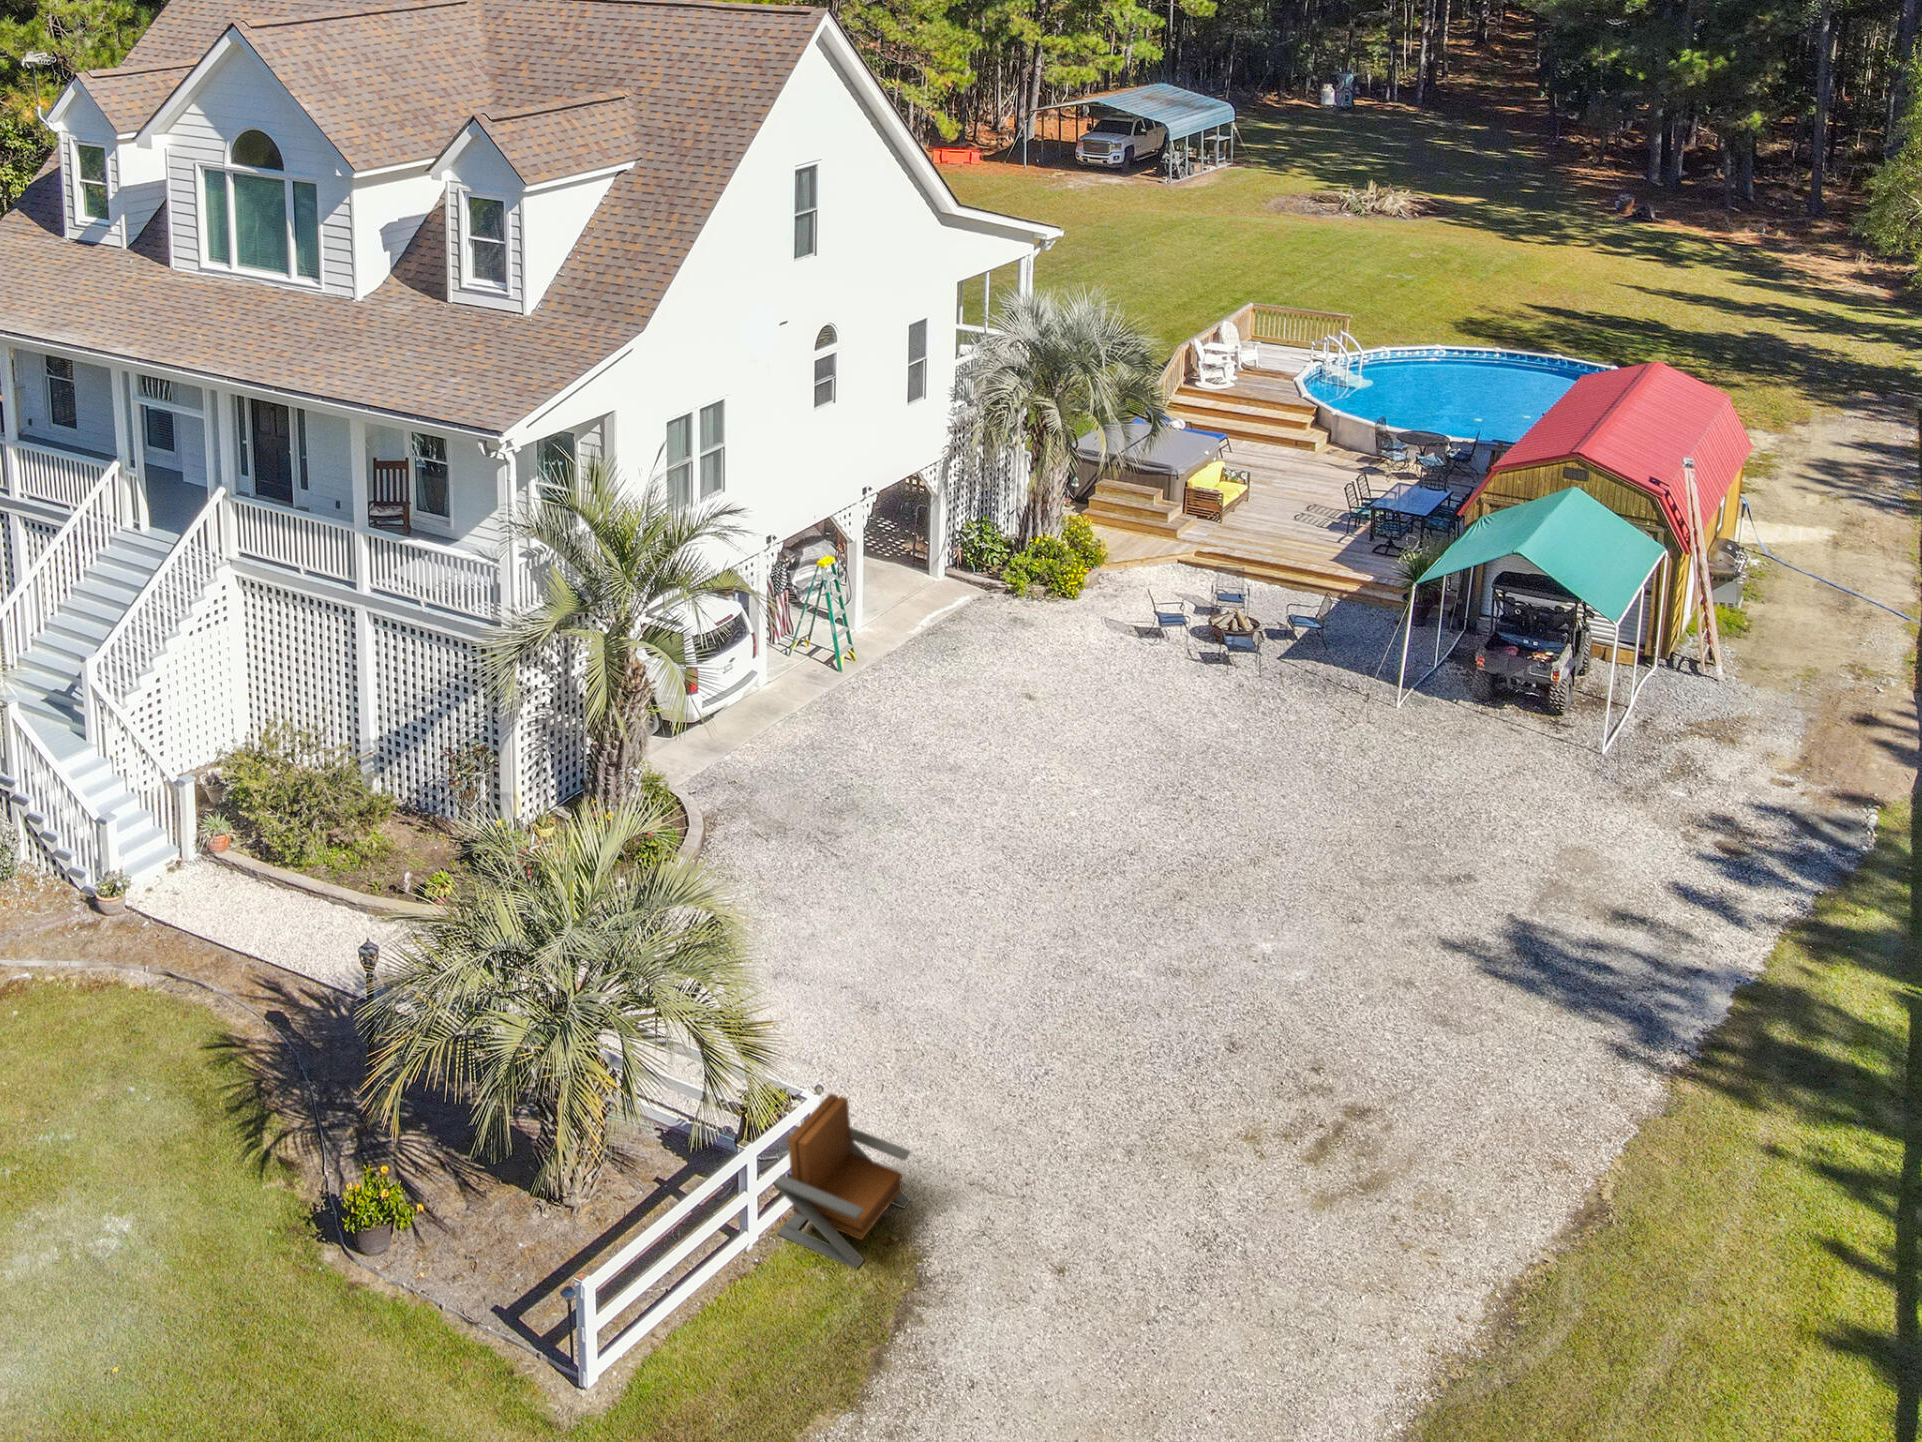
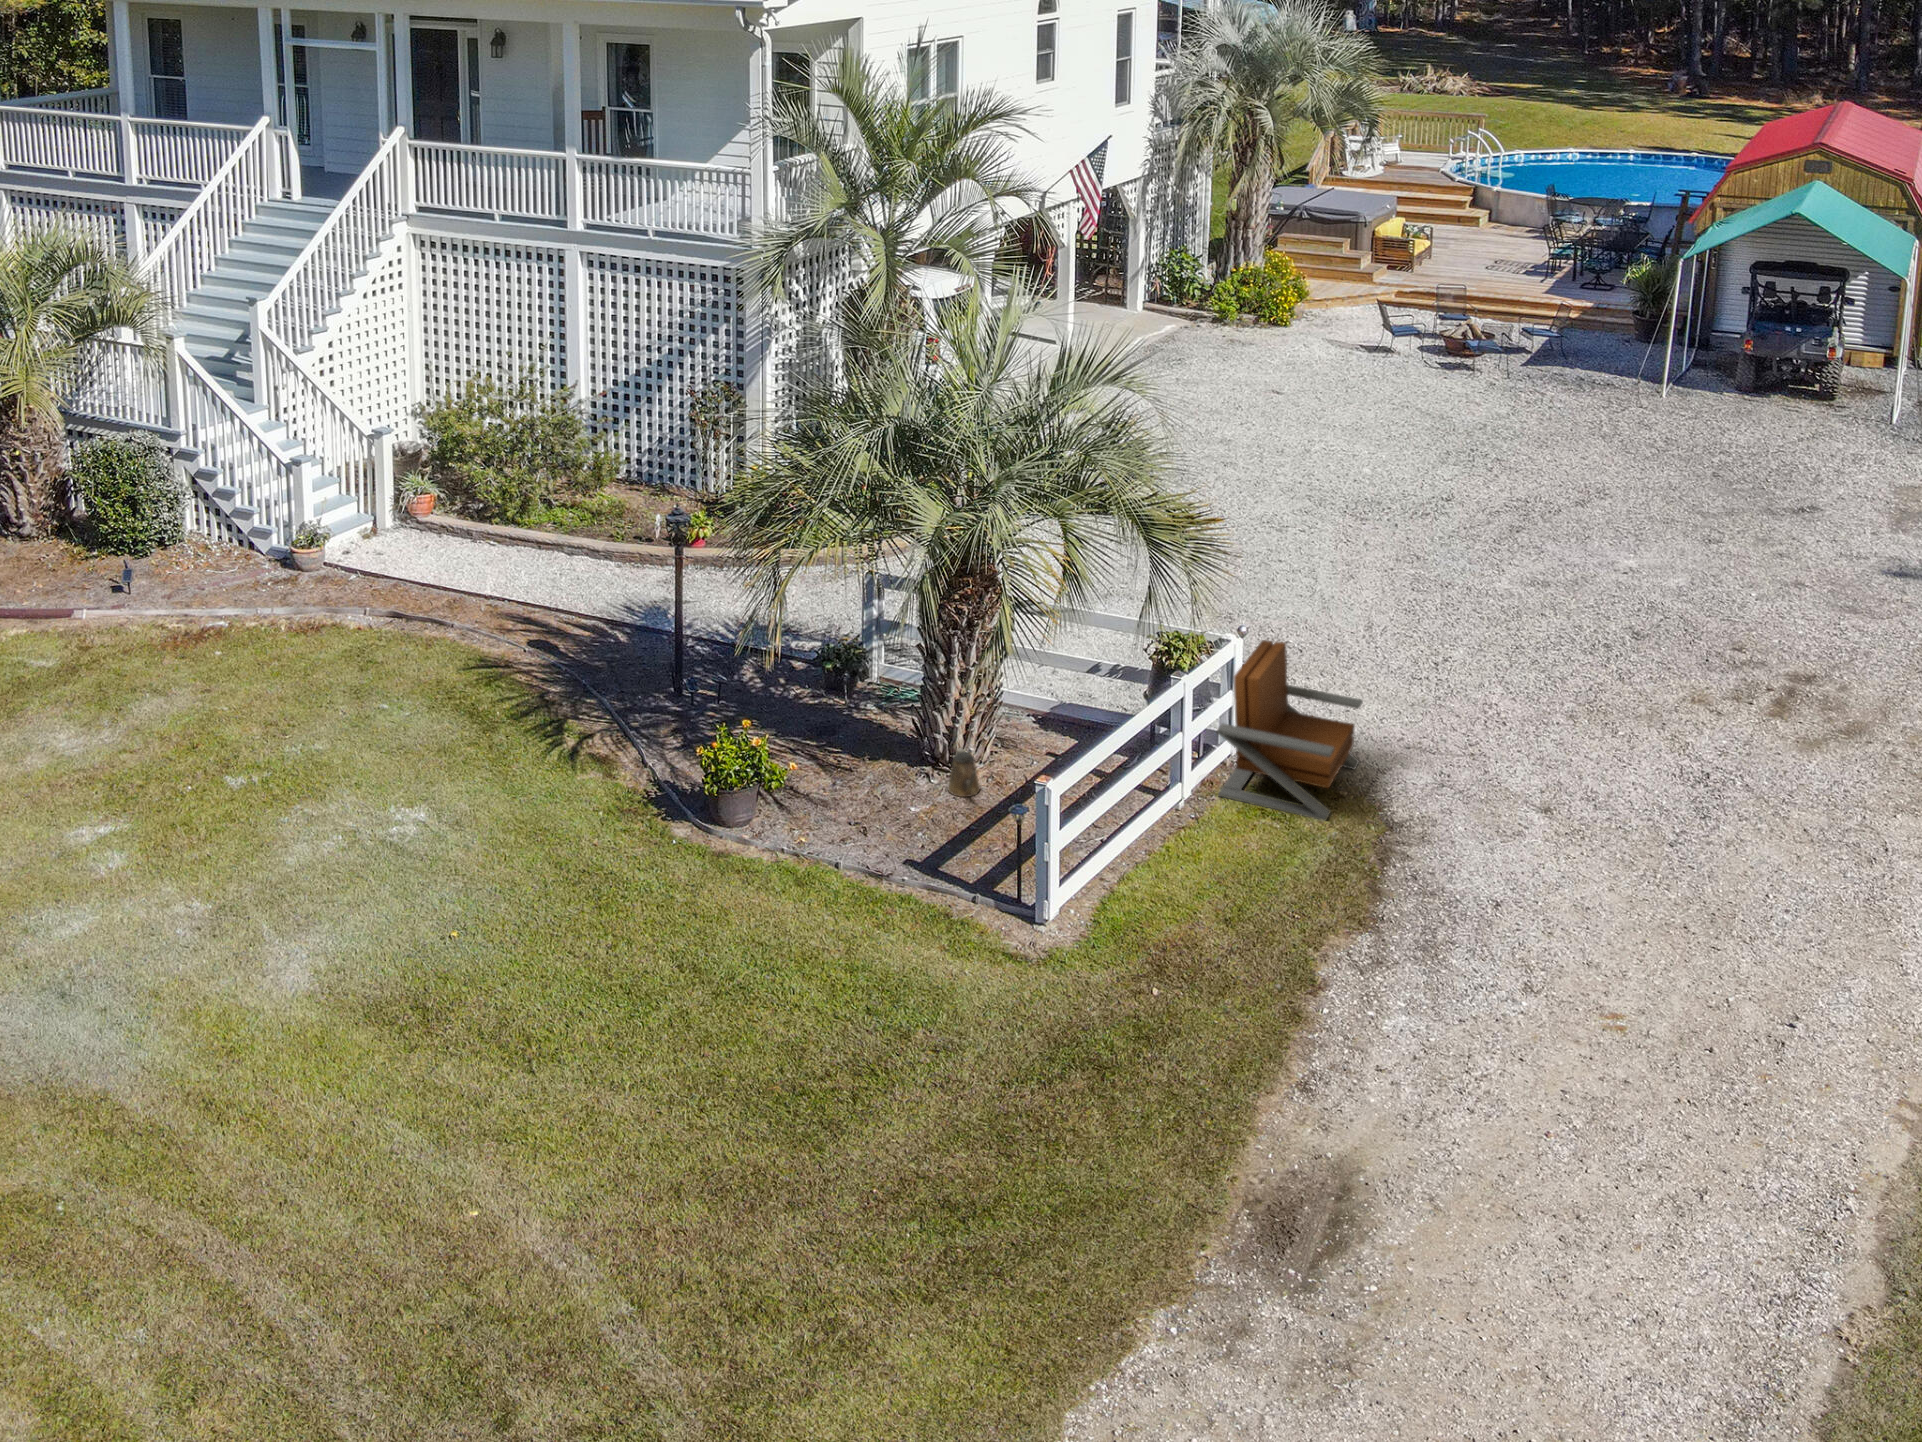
watering can: none [558,1179,585,1225] -> present [948,748,980,797]

